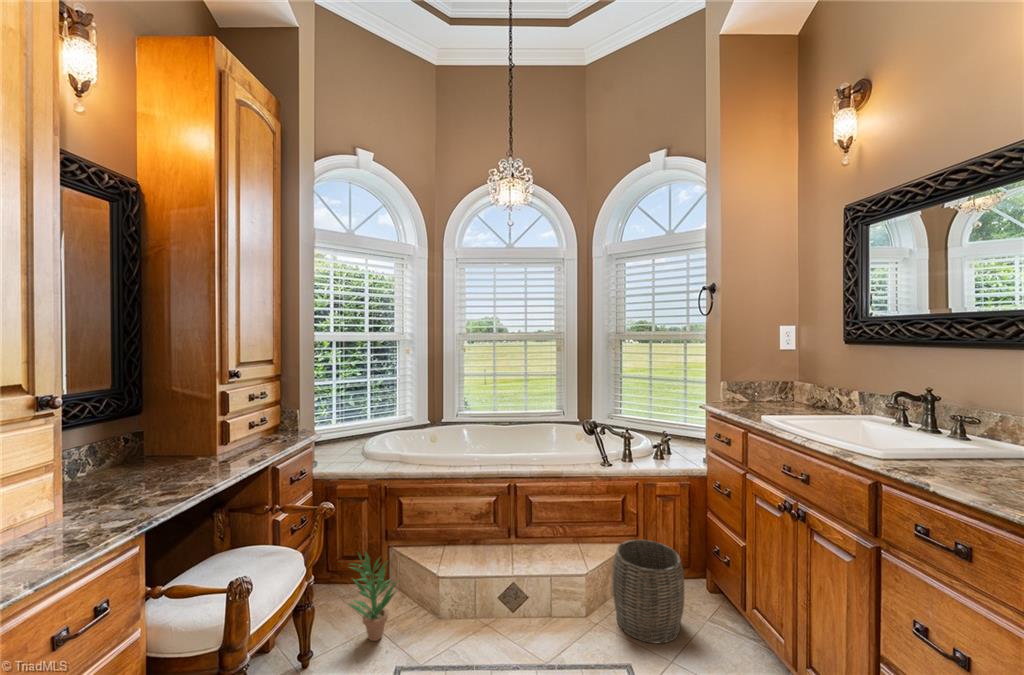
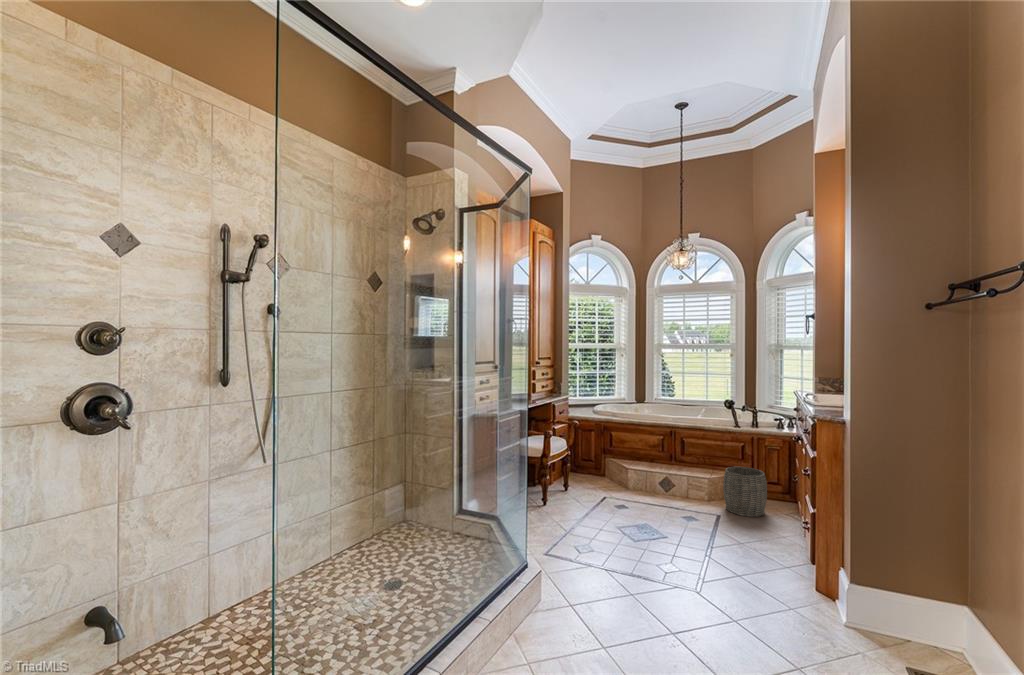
potted plant: present [349,551,396,641] -> none [583,446,607,490]

